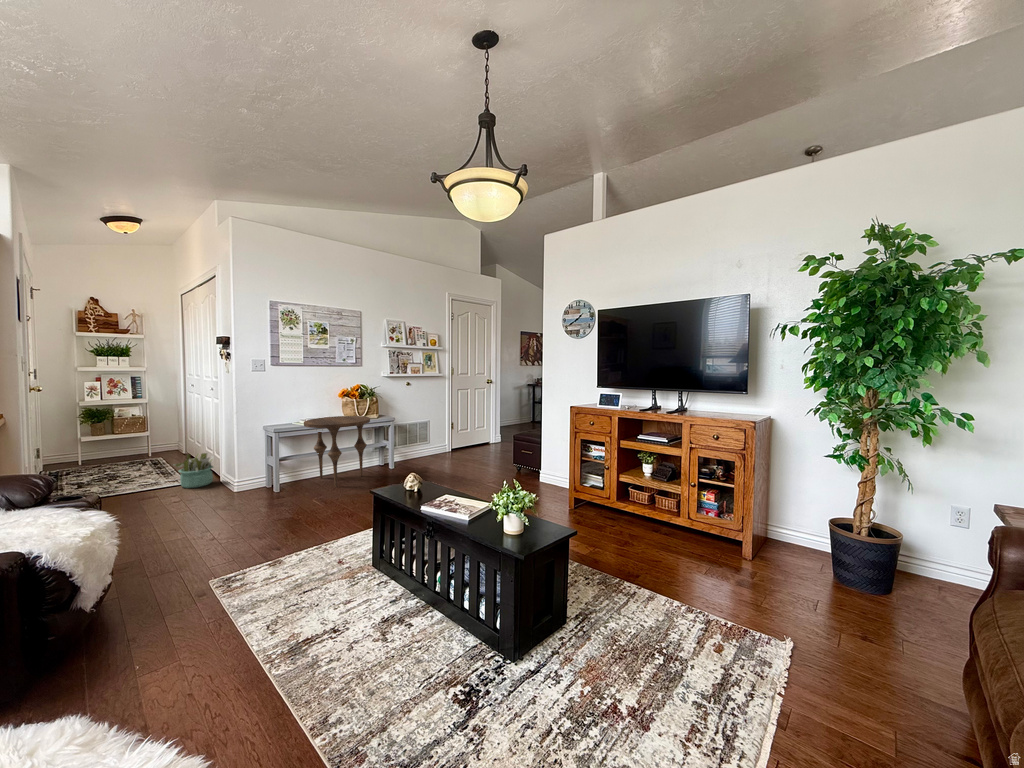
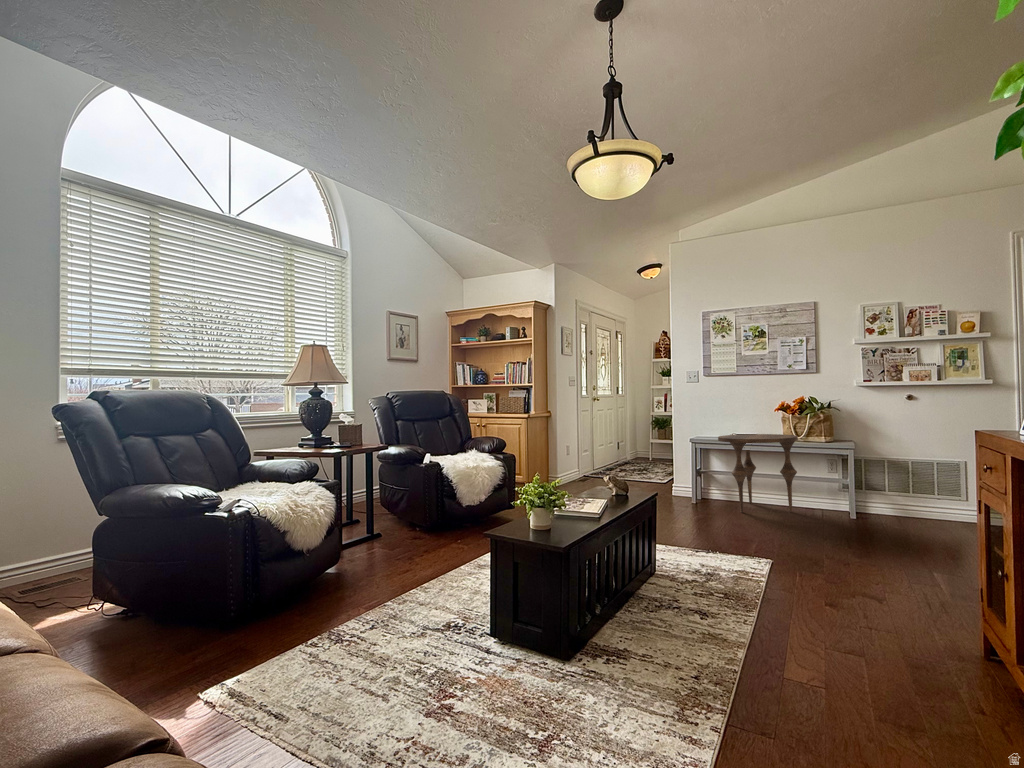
decorative plant: present [173,453,214,488] -> none [649,458,678,487]

